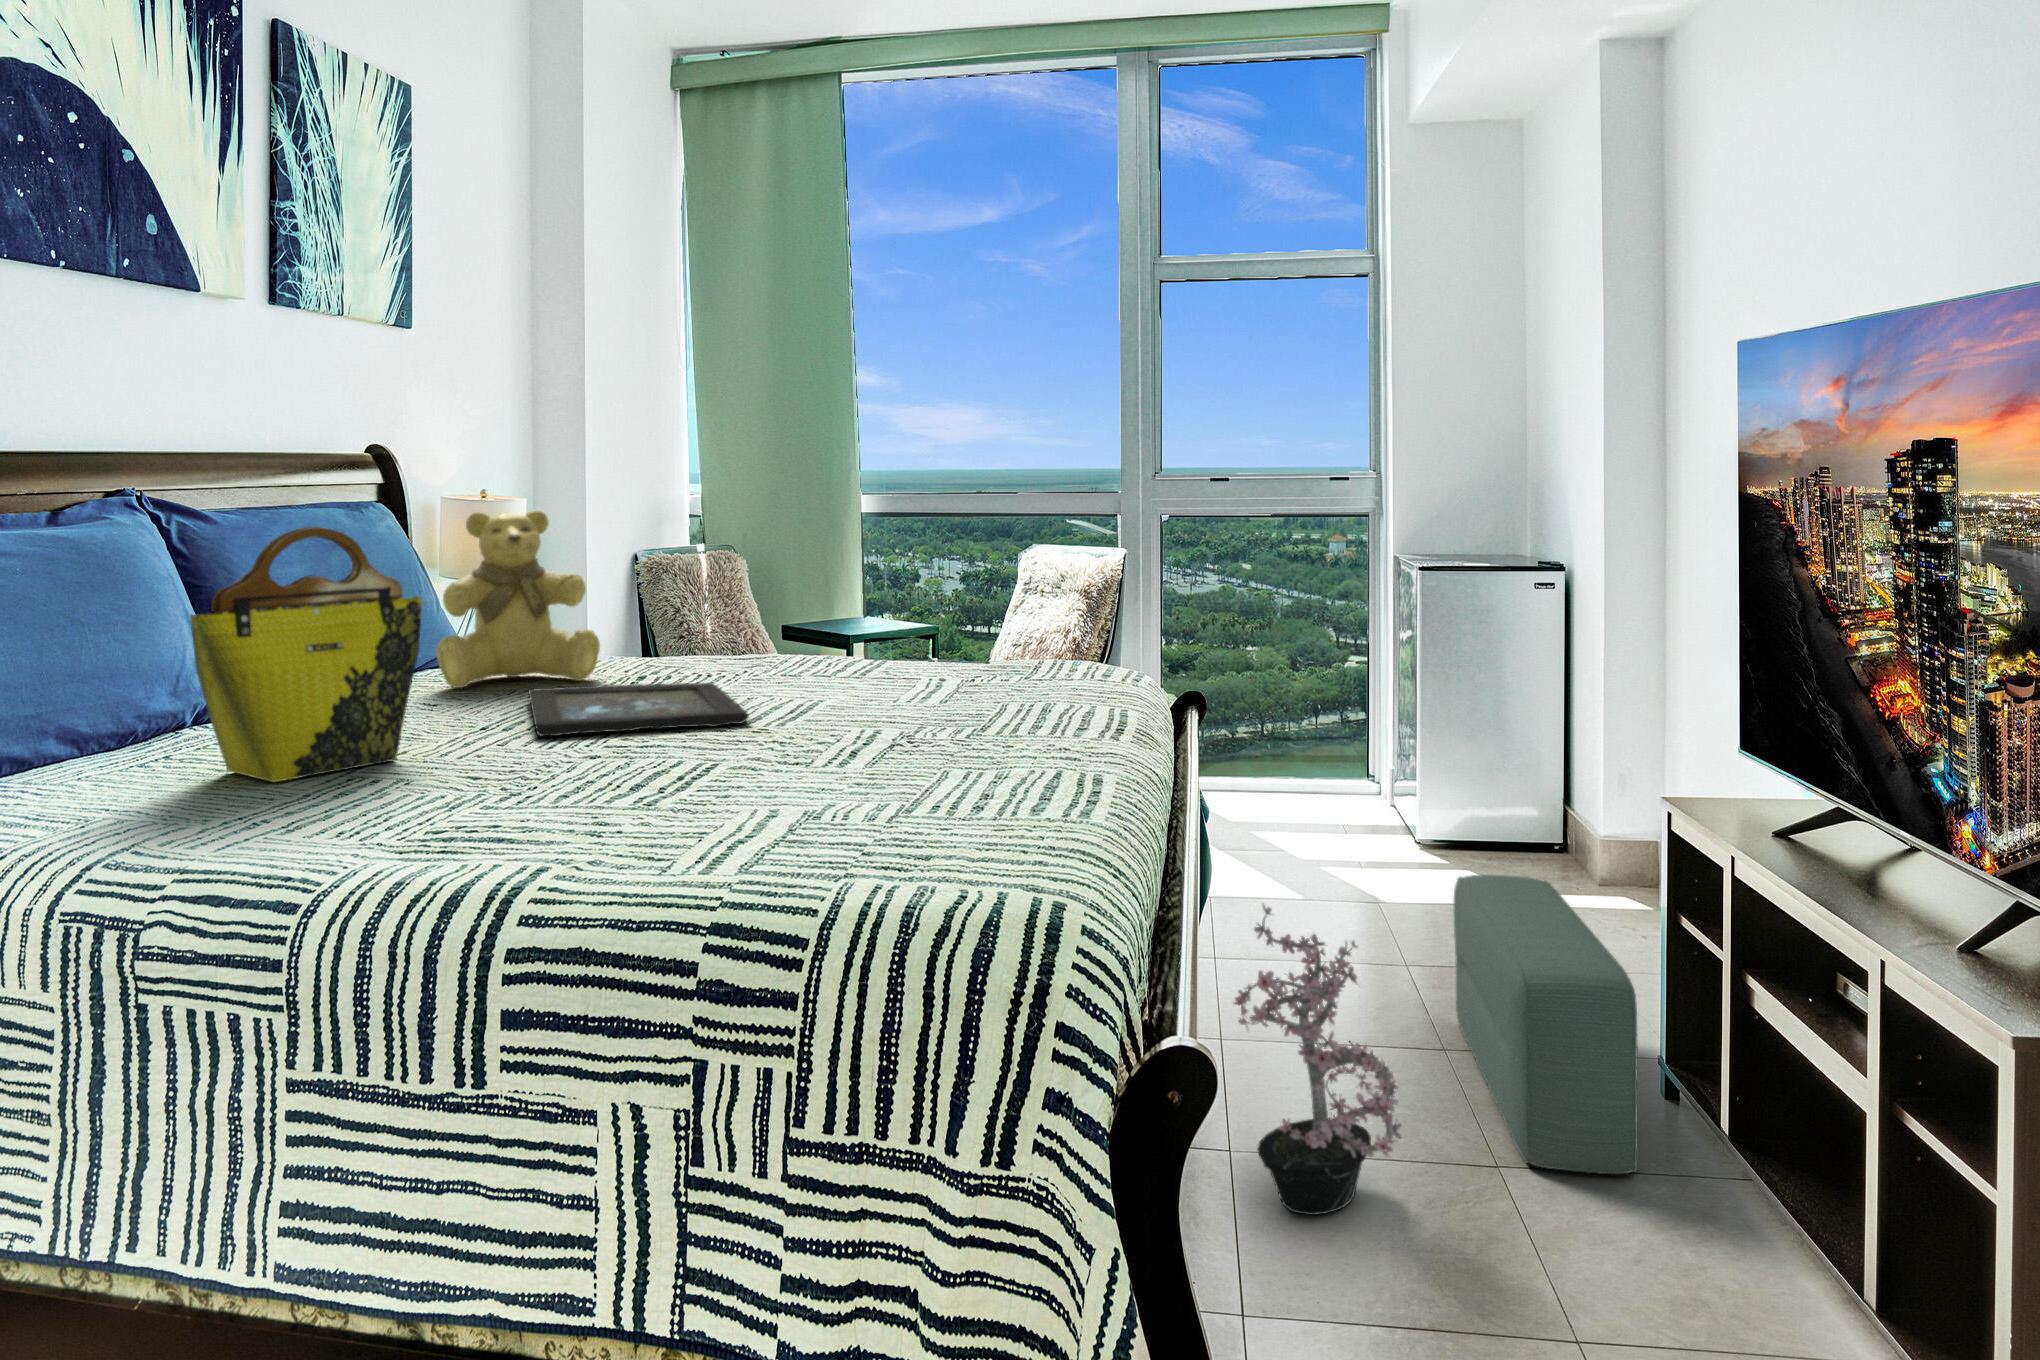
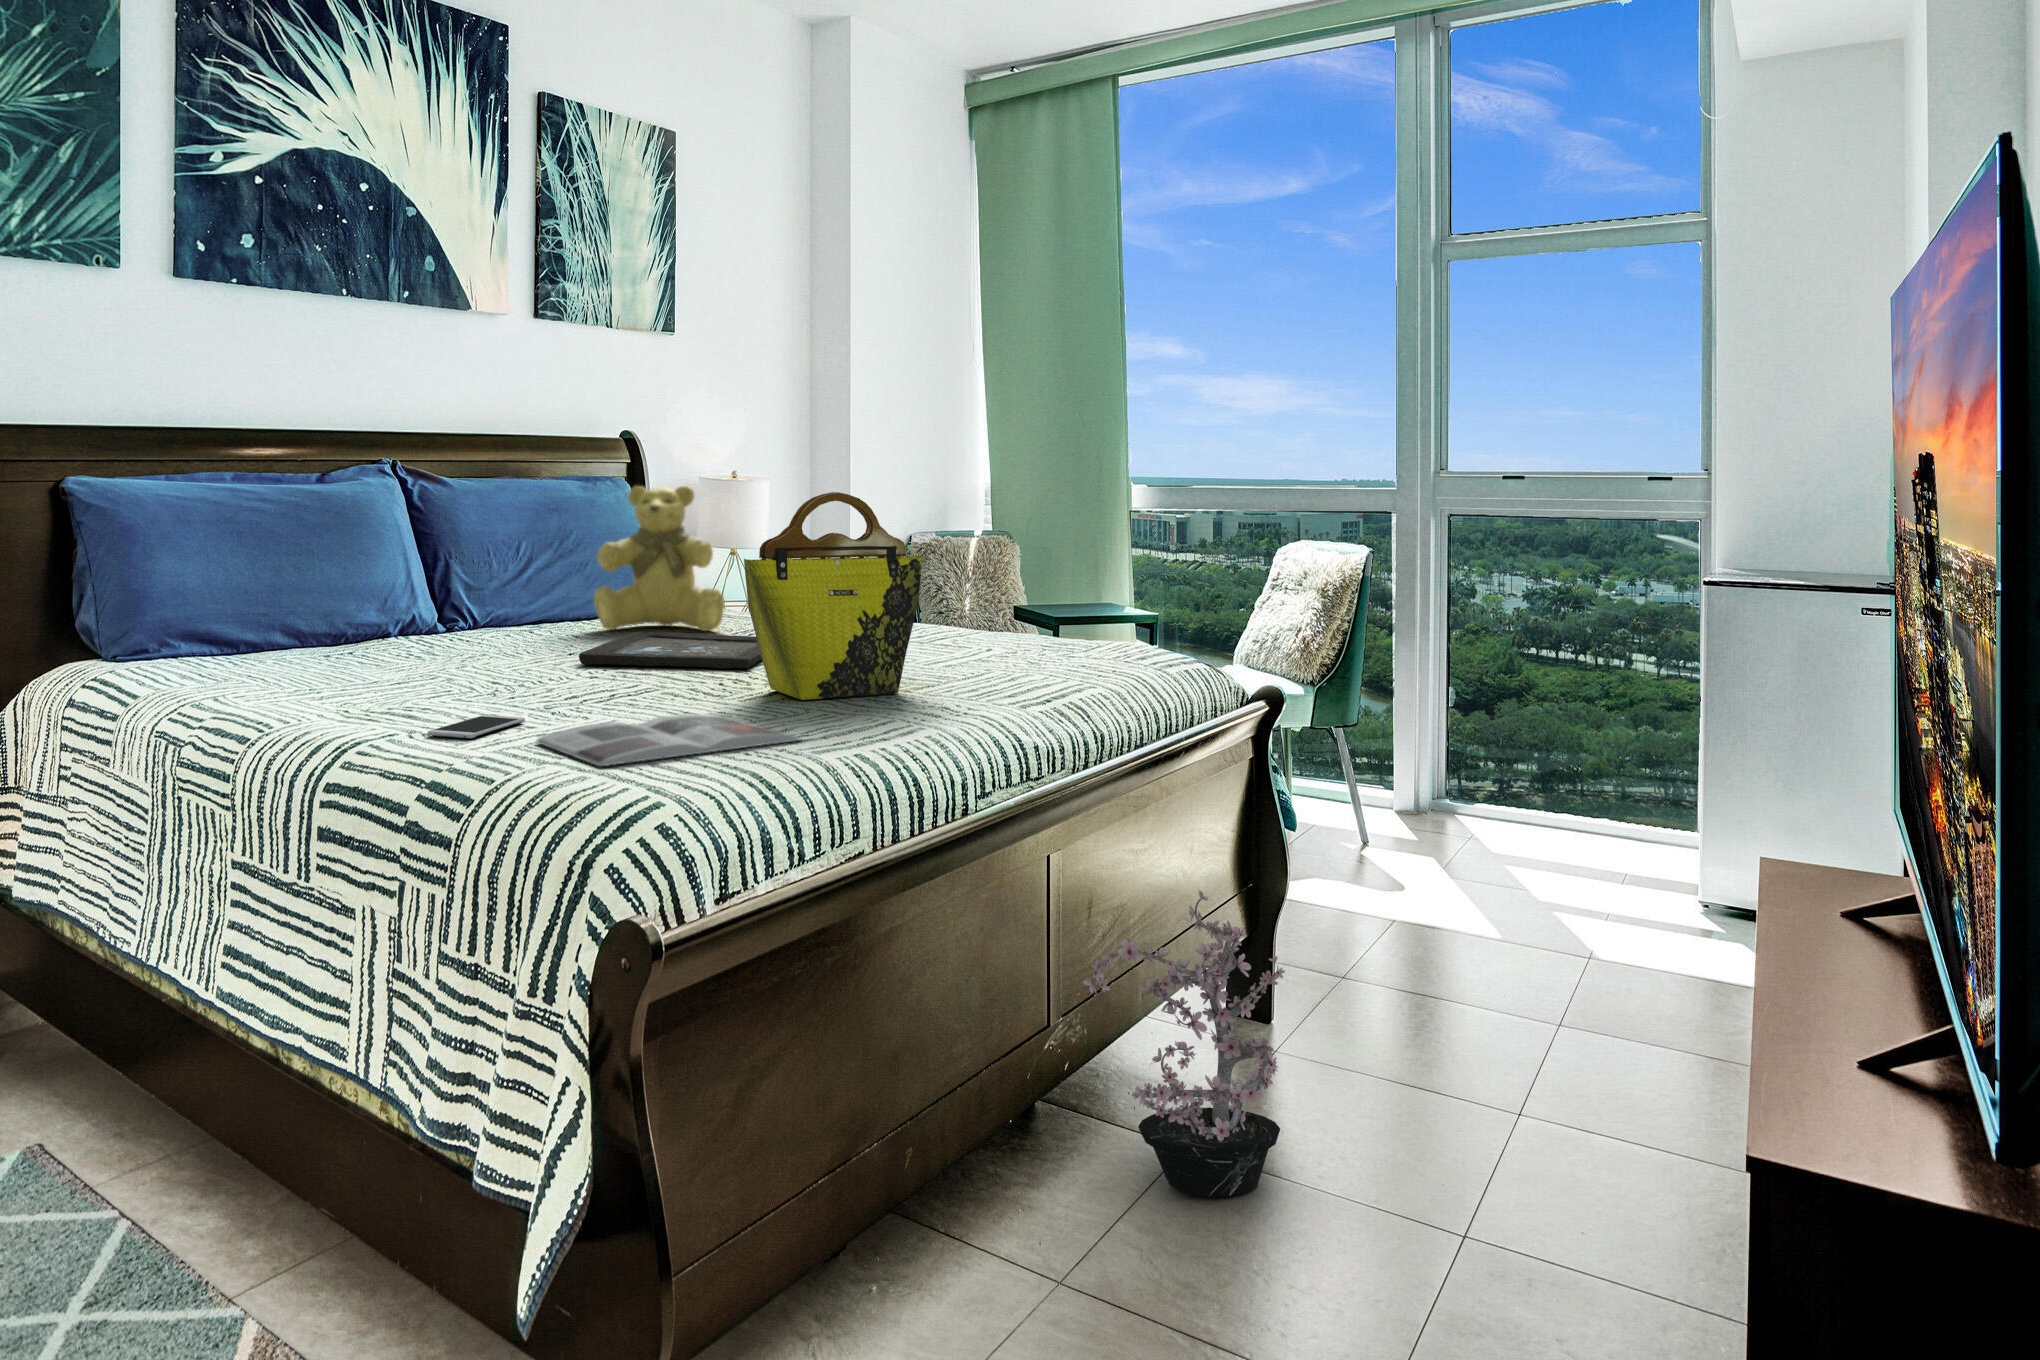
tote bag: present [190,527,422,782] -> present [744,492,922,700]
magazine: none [747,787,1028,873] -> present [536,714,801,766]
smartphone: none [586,819,663,859] -> present [428,715,525,738]
pouf: present [1453,875,1638,1174] -> none [1467,912,1655,1242]

